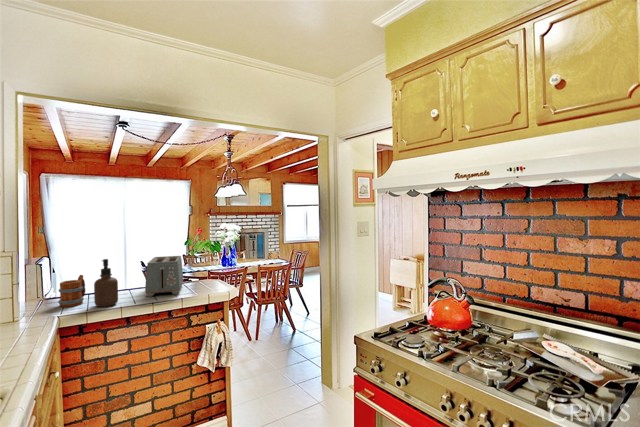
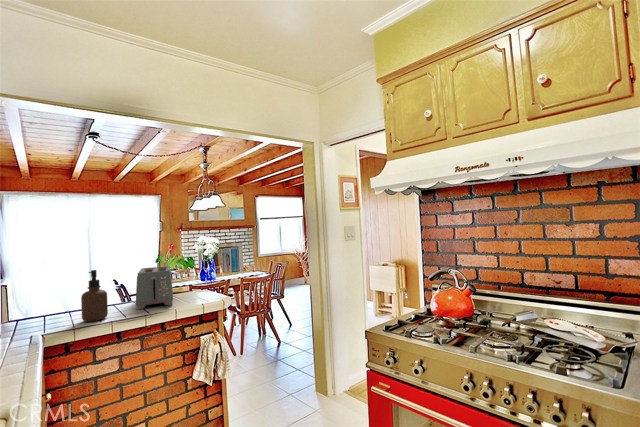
mug: present [58,275,85,307] -> none [38,289,68,325]

